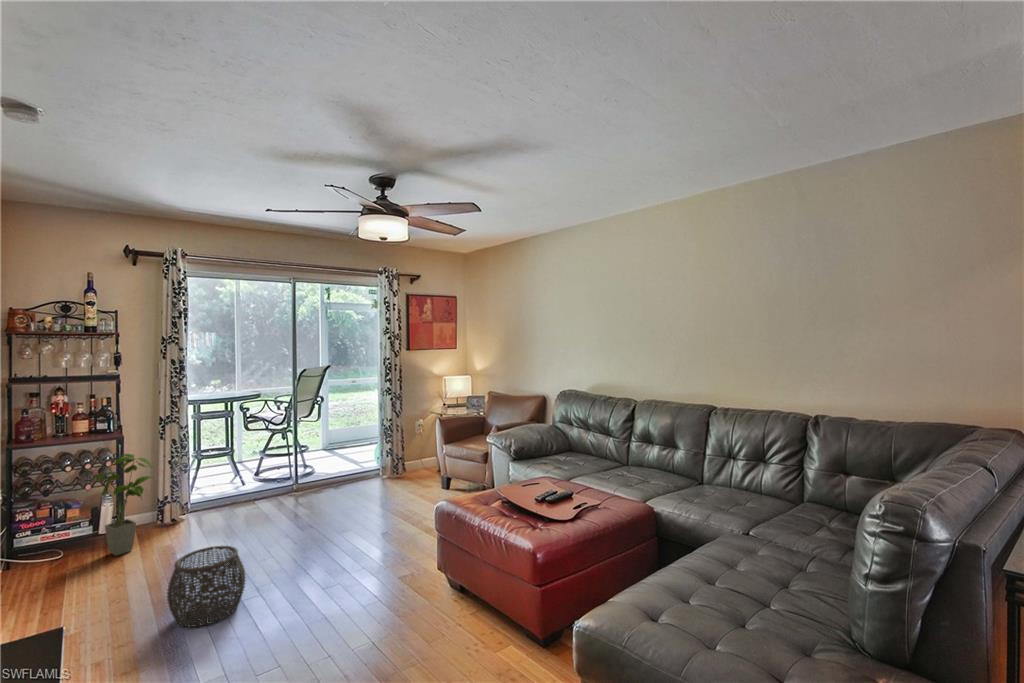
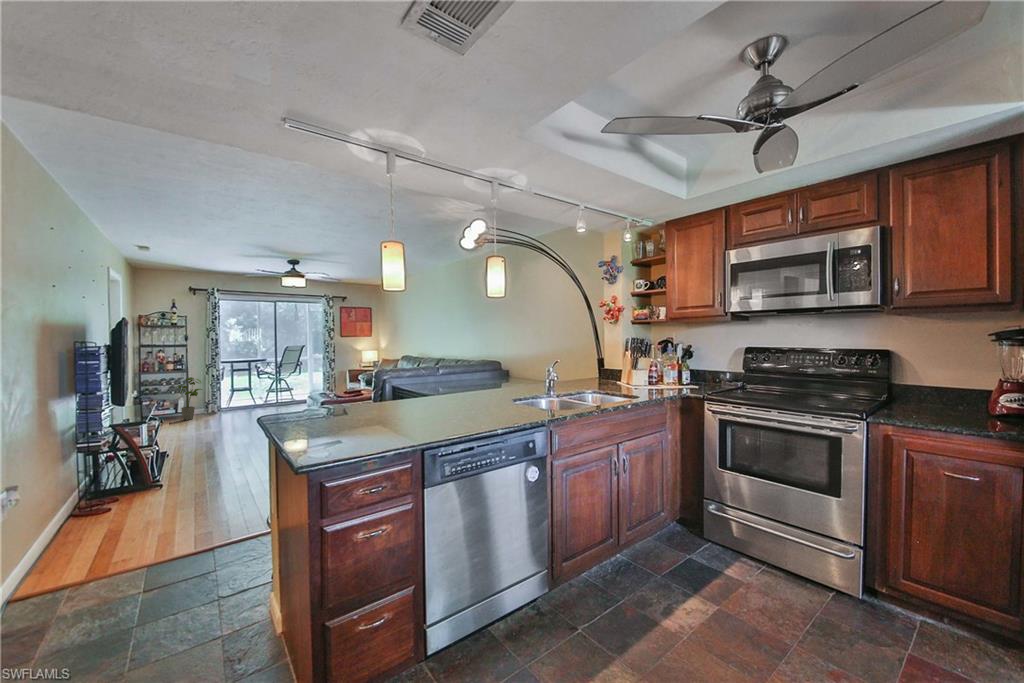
woven basket: present [167,546,245,628] -> none [205,406,236,431]

